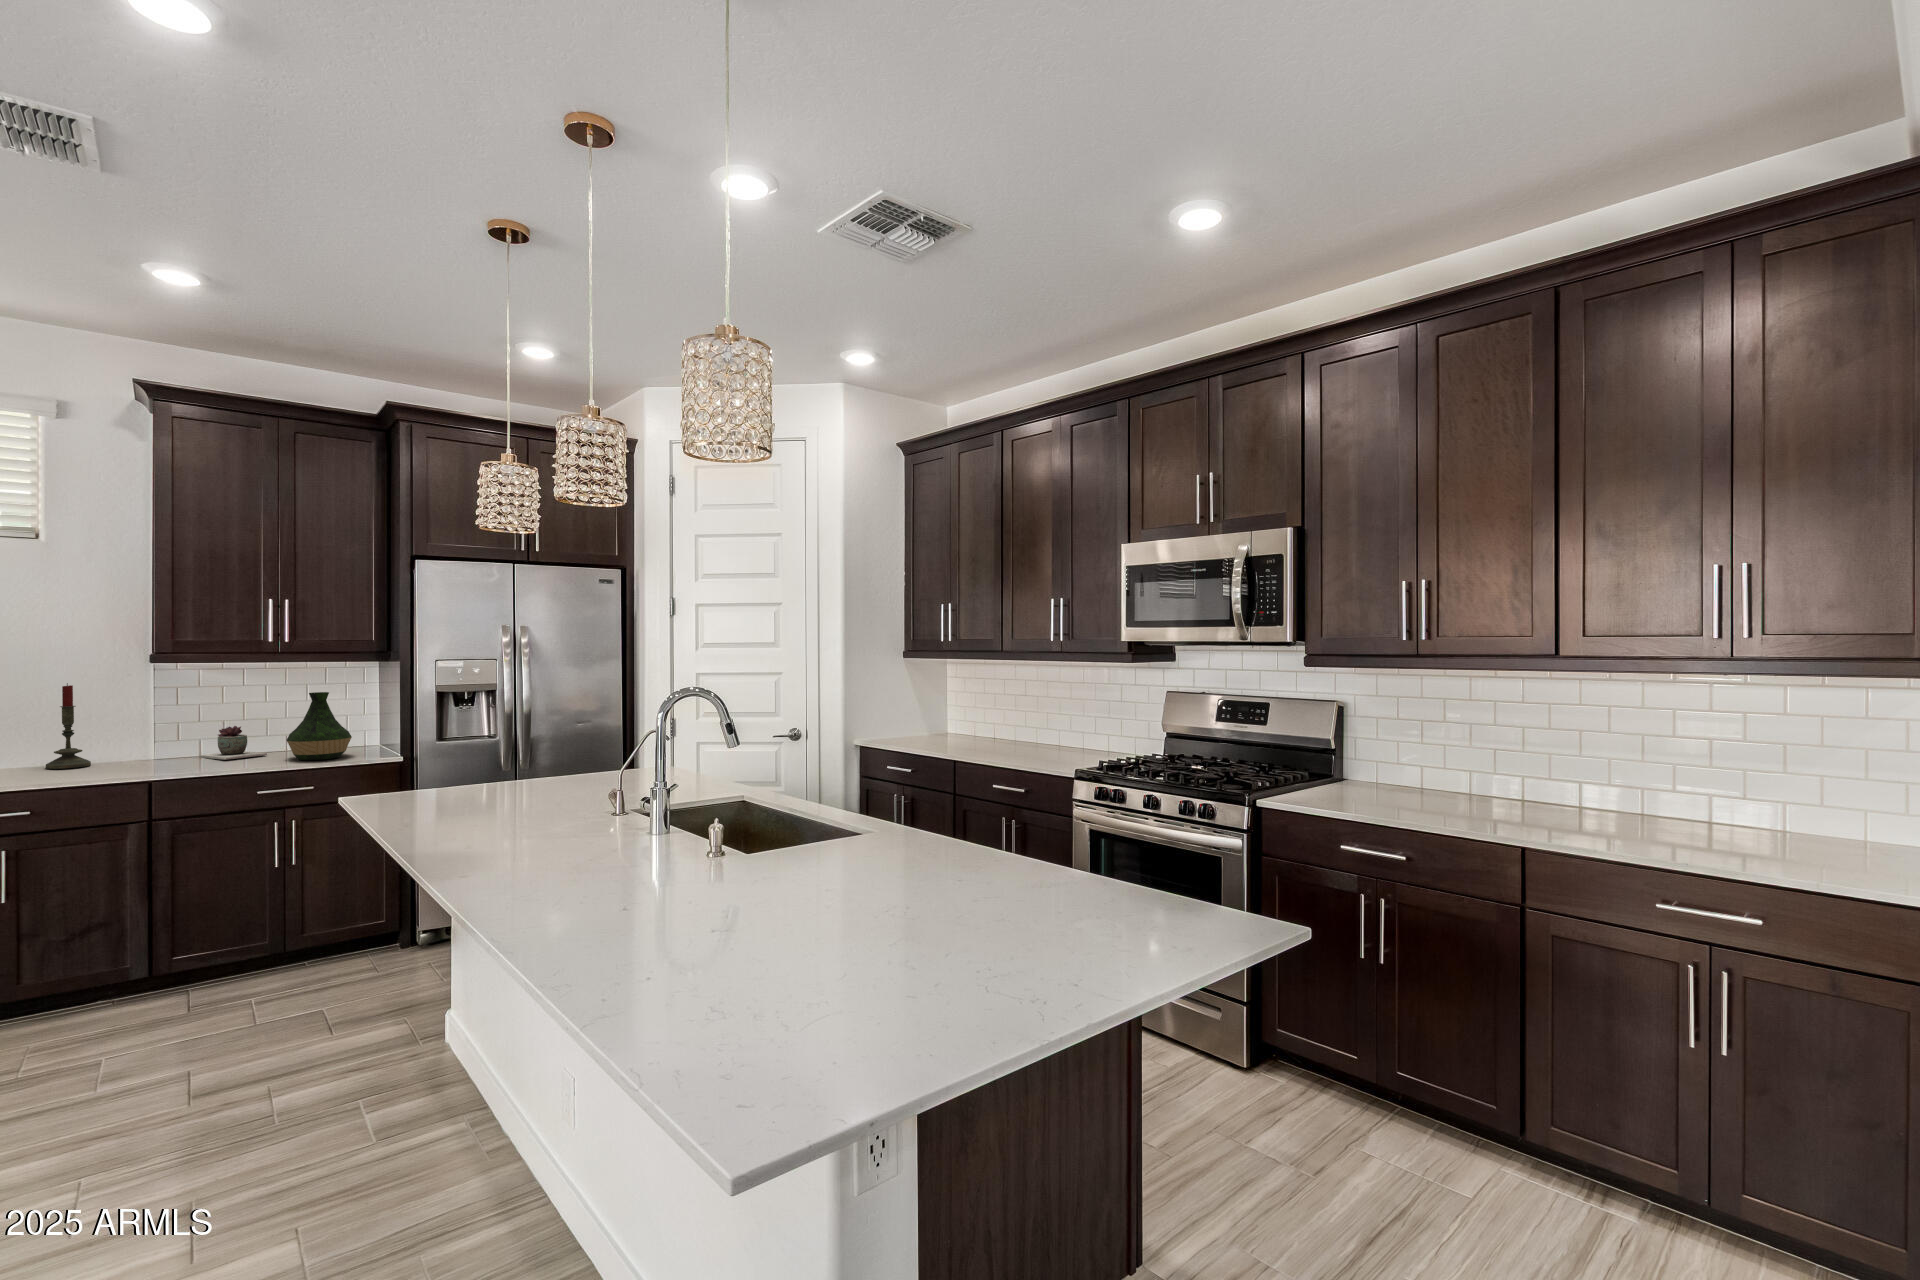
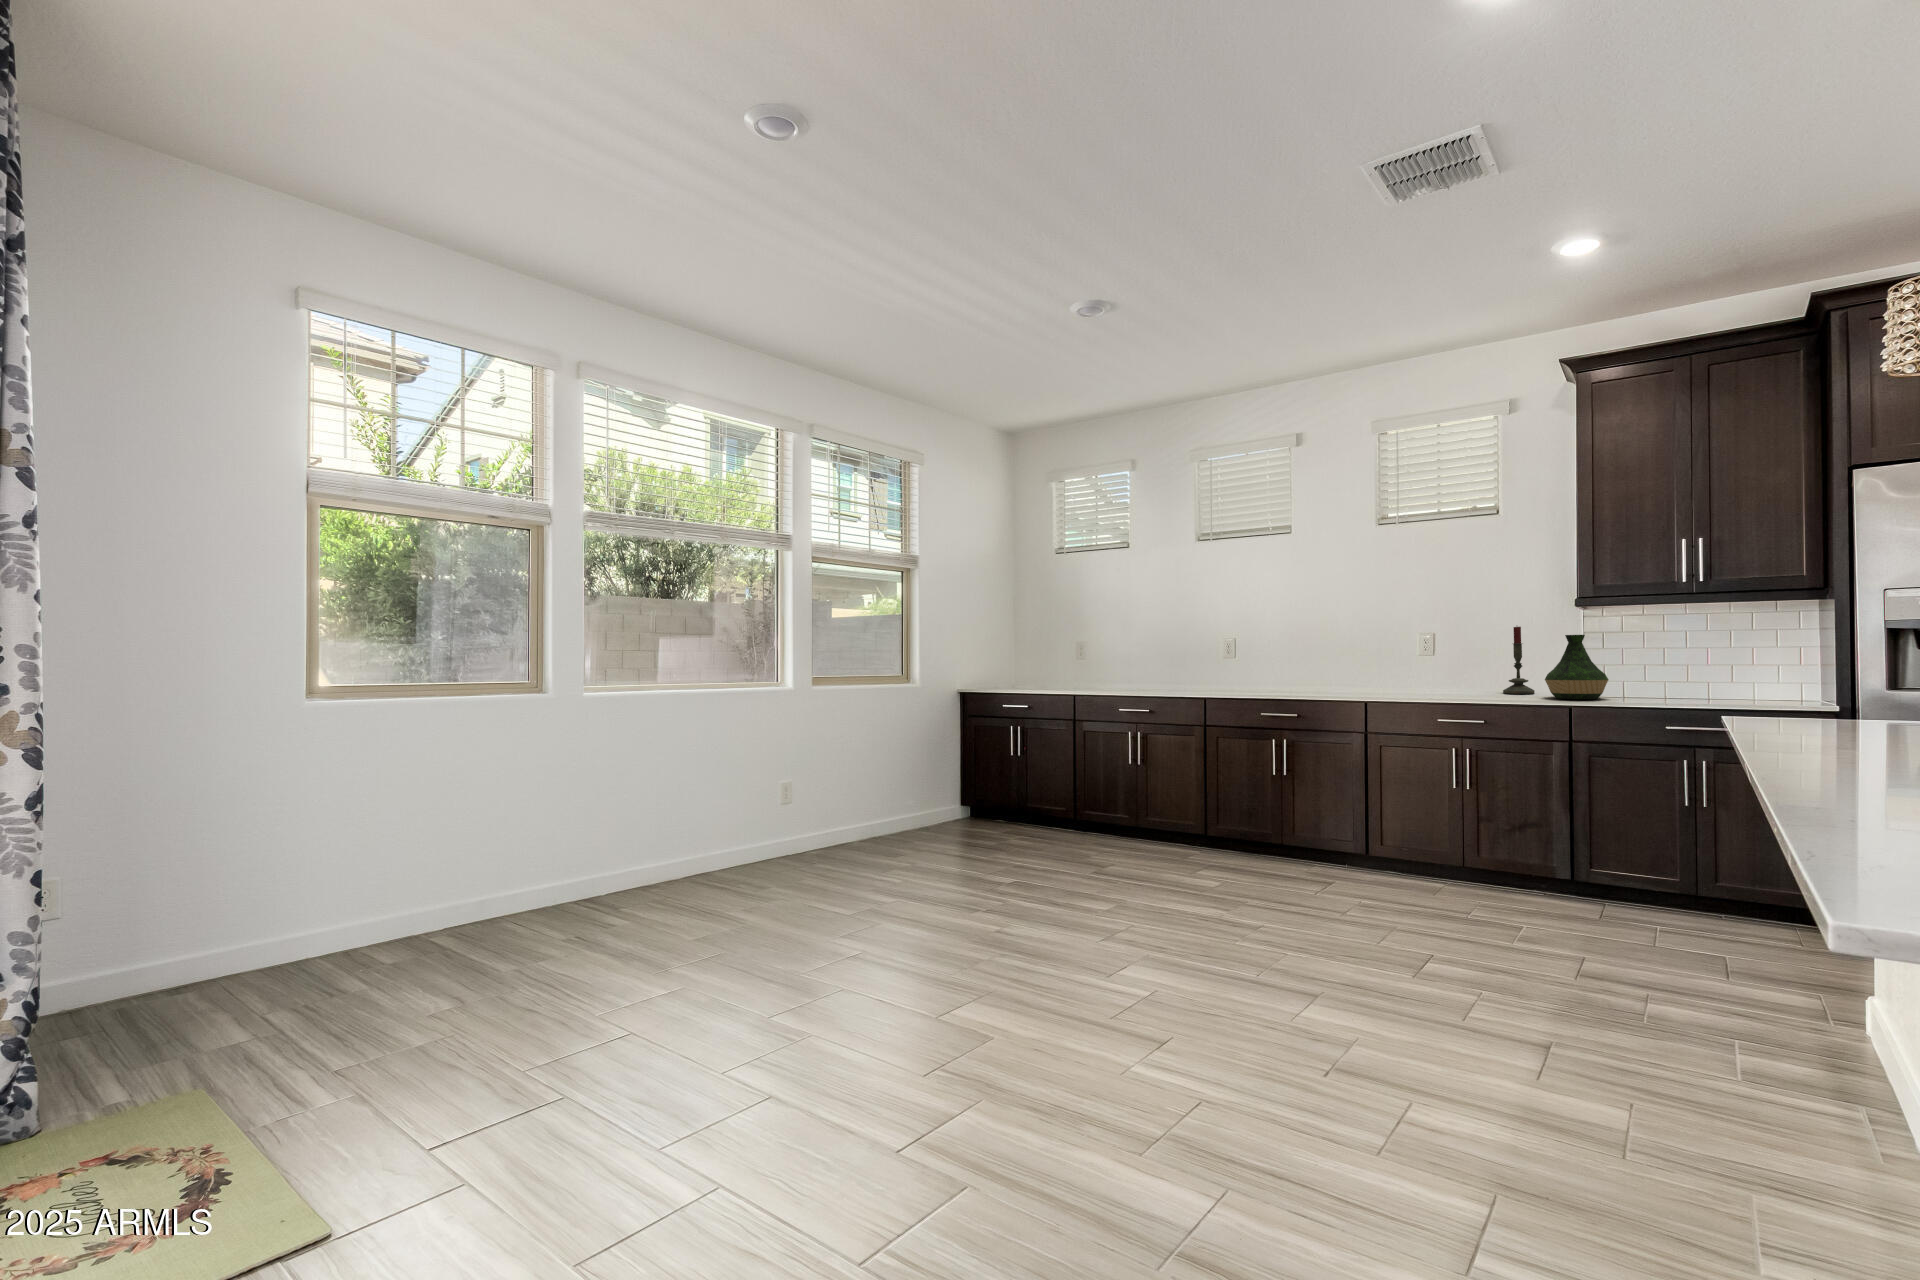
vase: present [287,692,352,760] -> present [1545,635,1609,699]
succulent plant: present [199,726,267,760] -> none [1622,666,1686,697]

